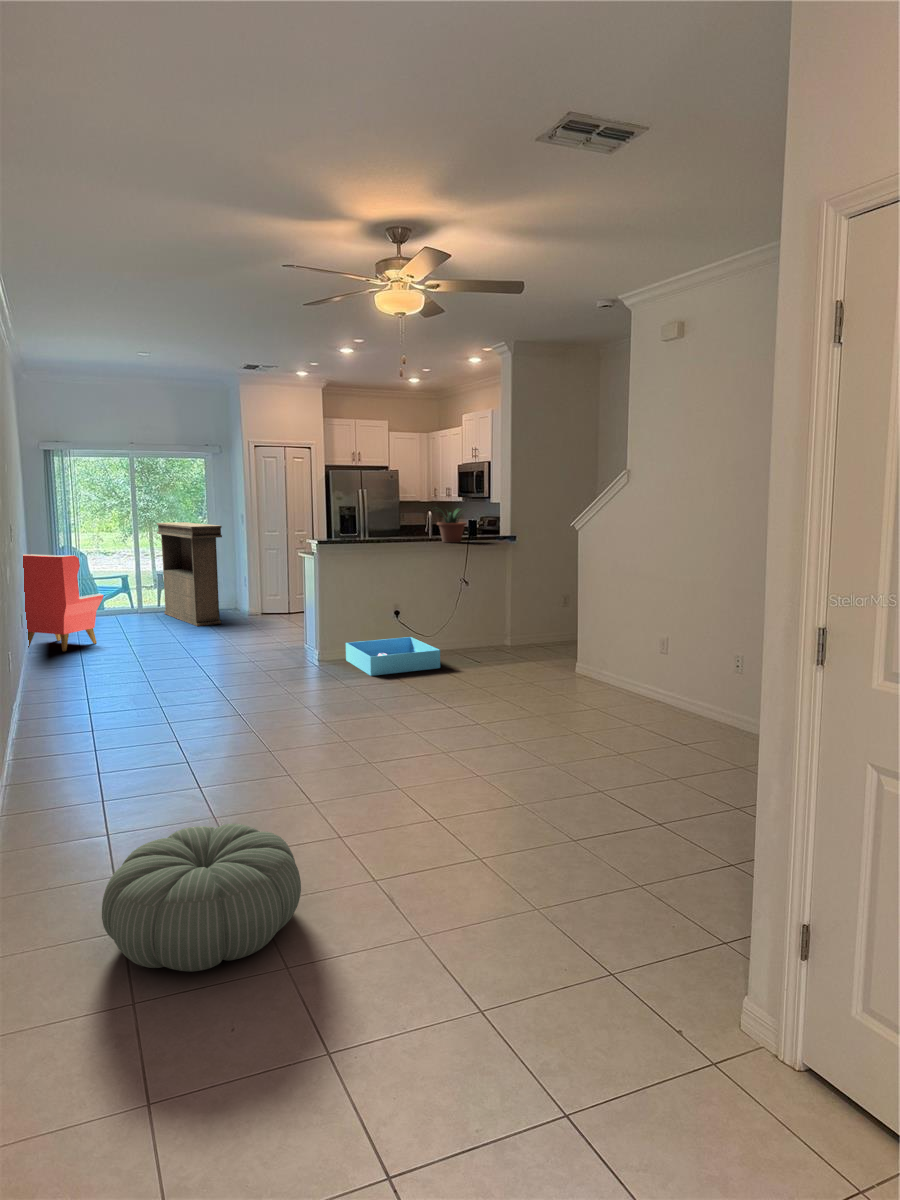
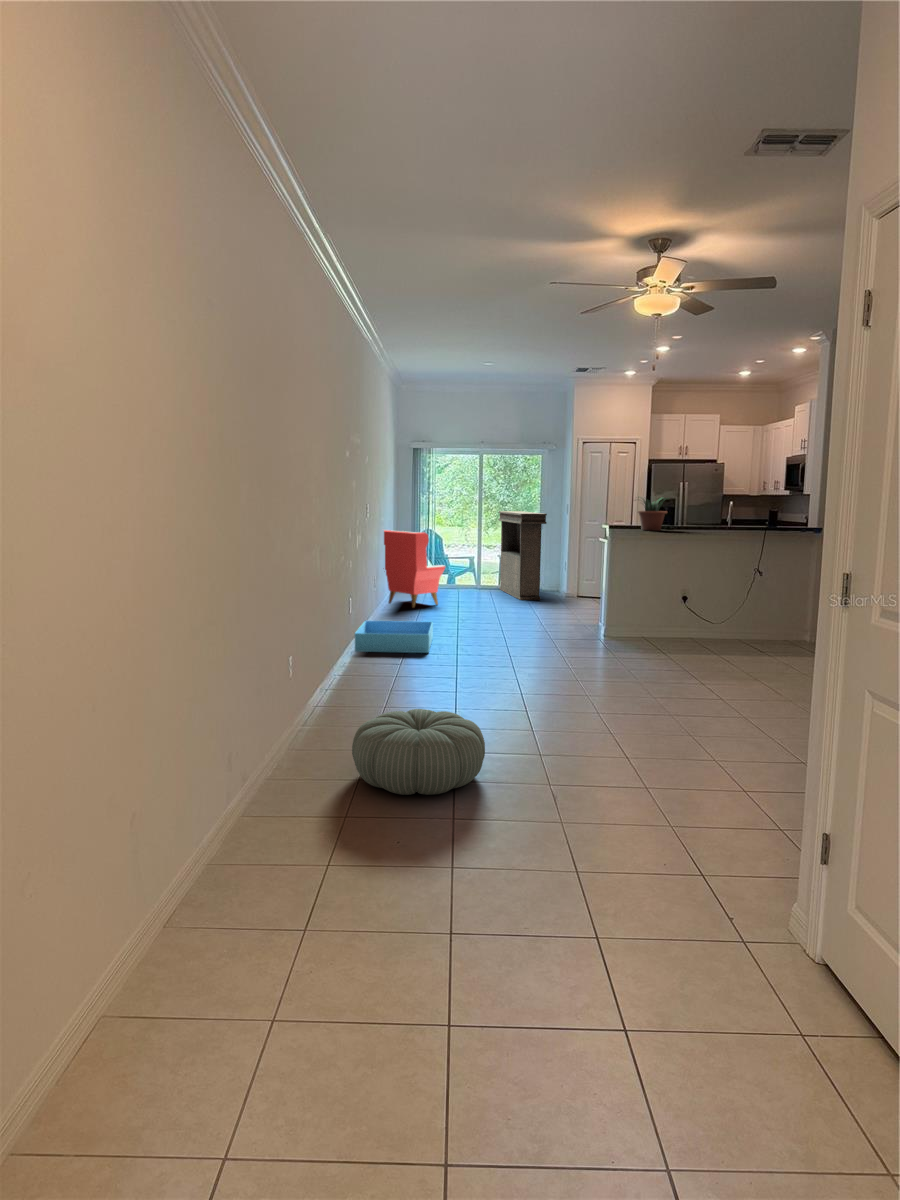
potted plant: present [437,509,467,543] -> present [637,498,669,531]
storage bin: present [346,637,440,676] -> present [355,621,433,653]

